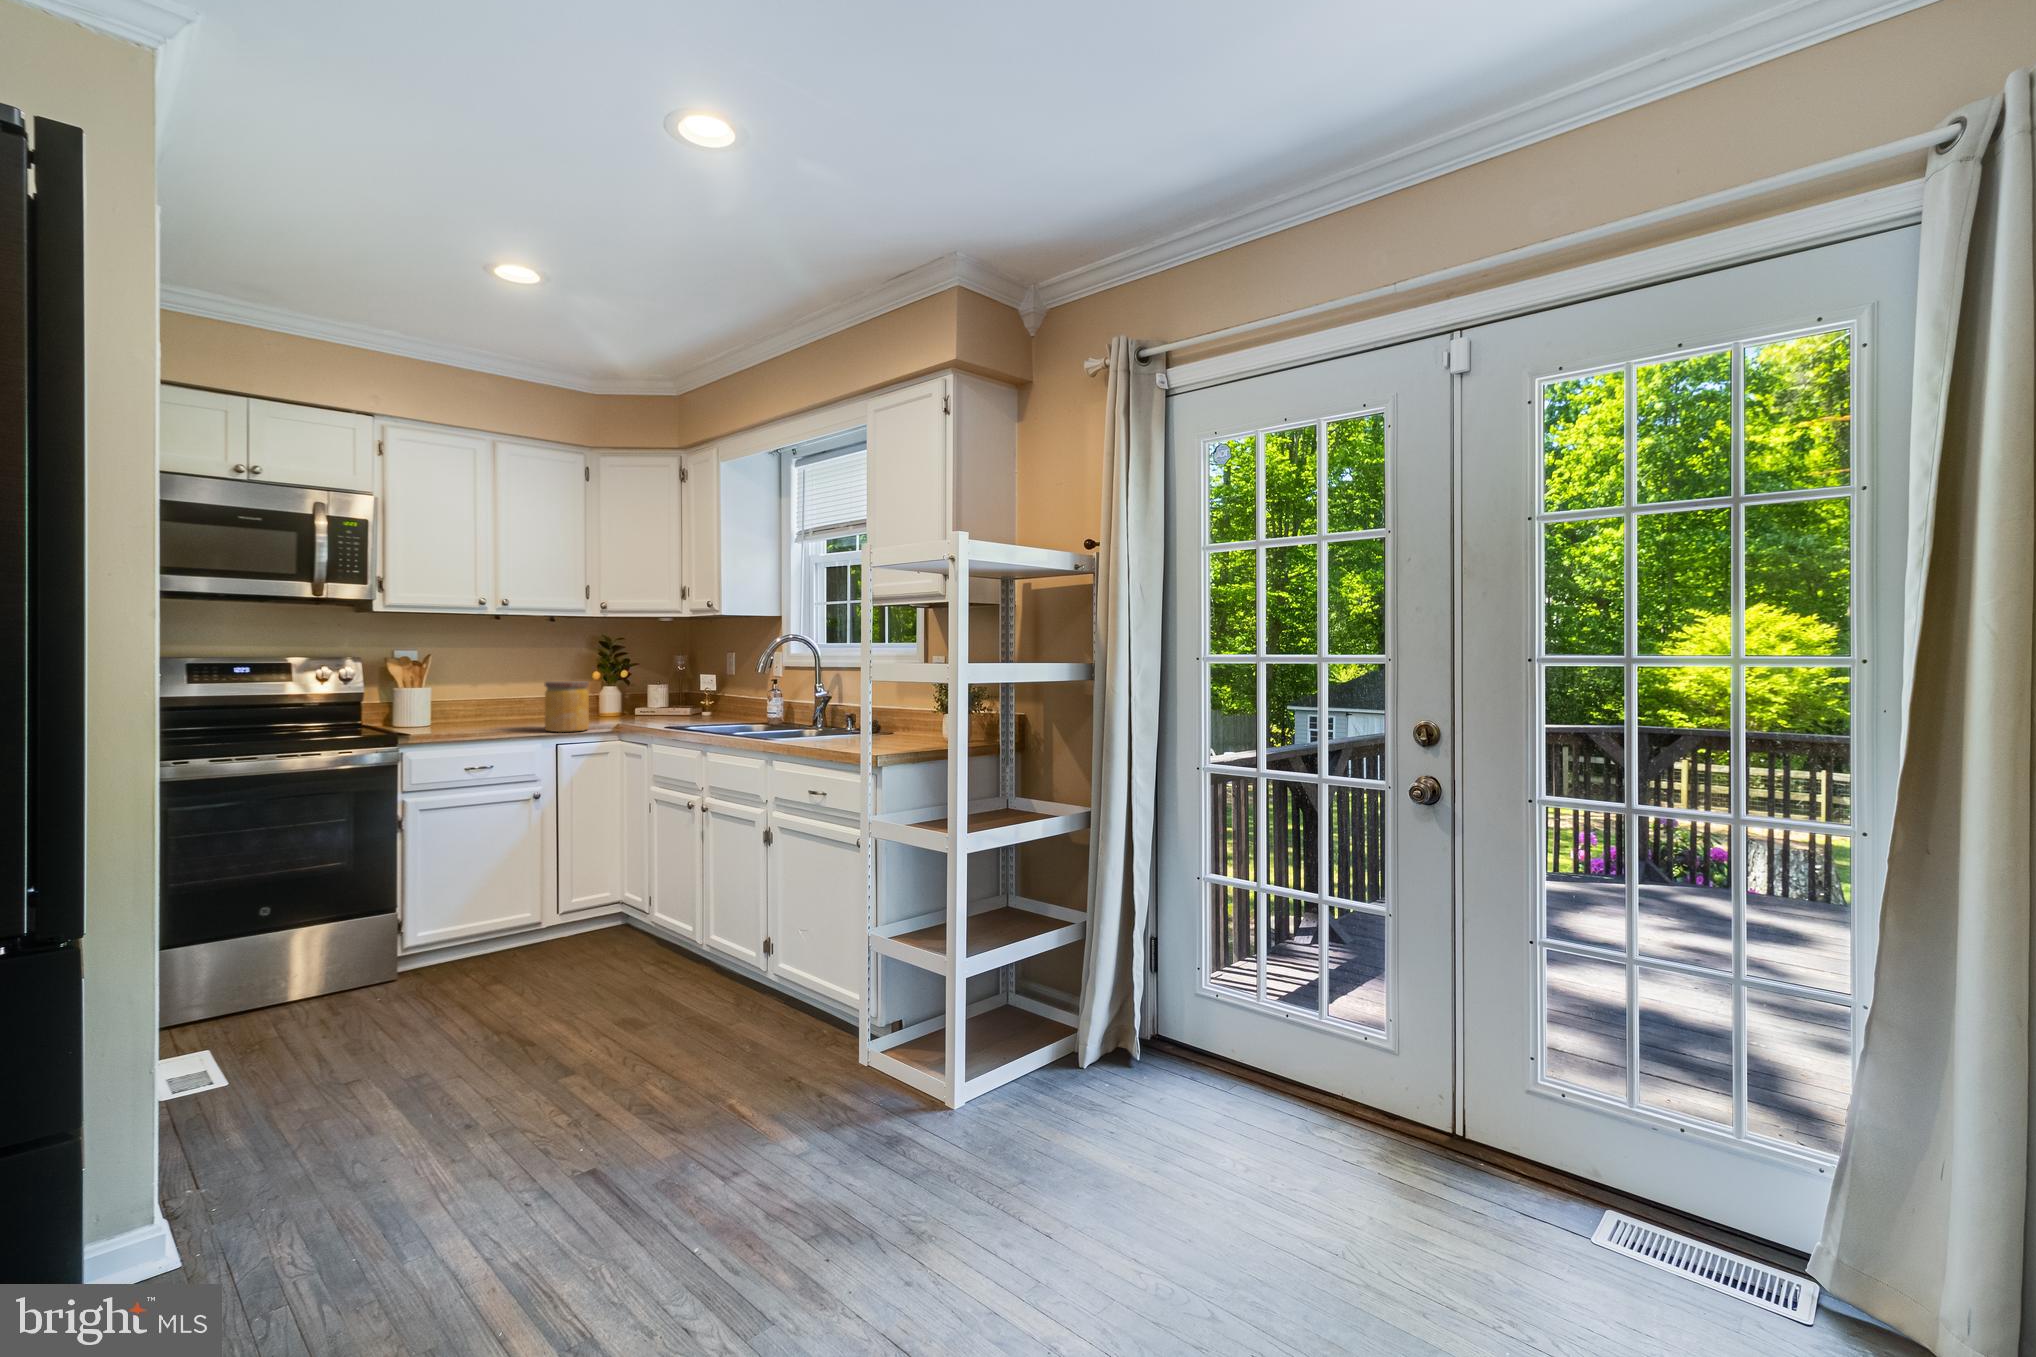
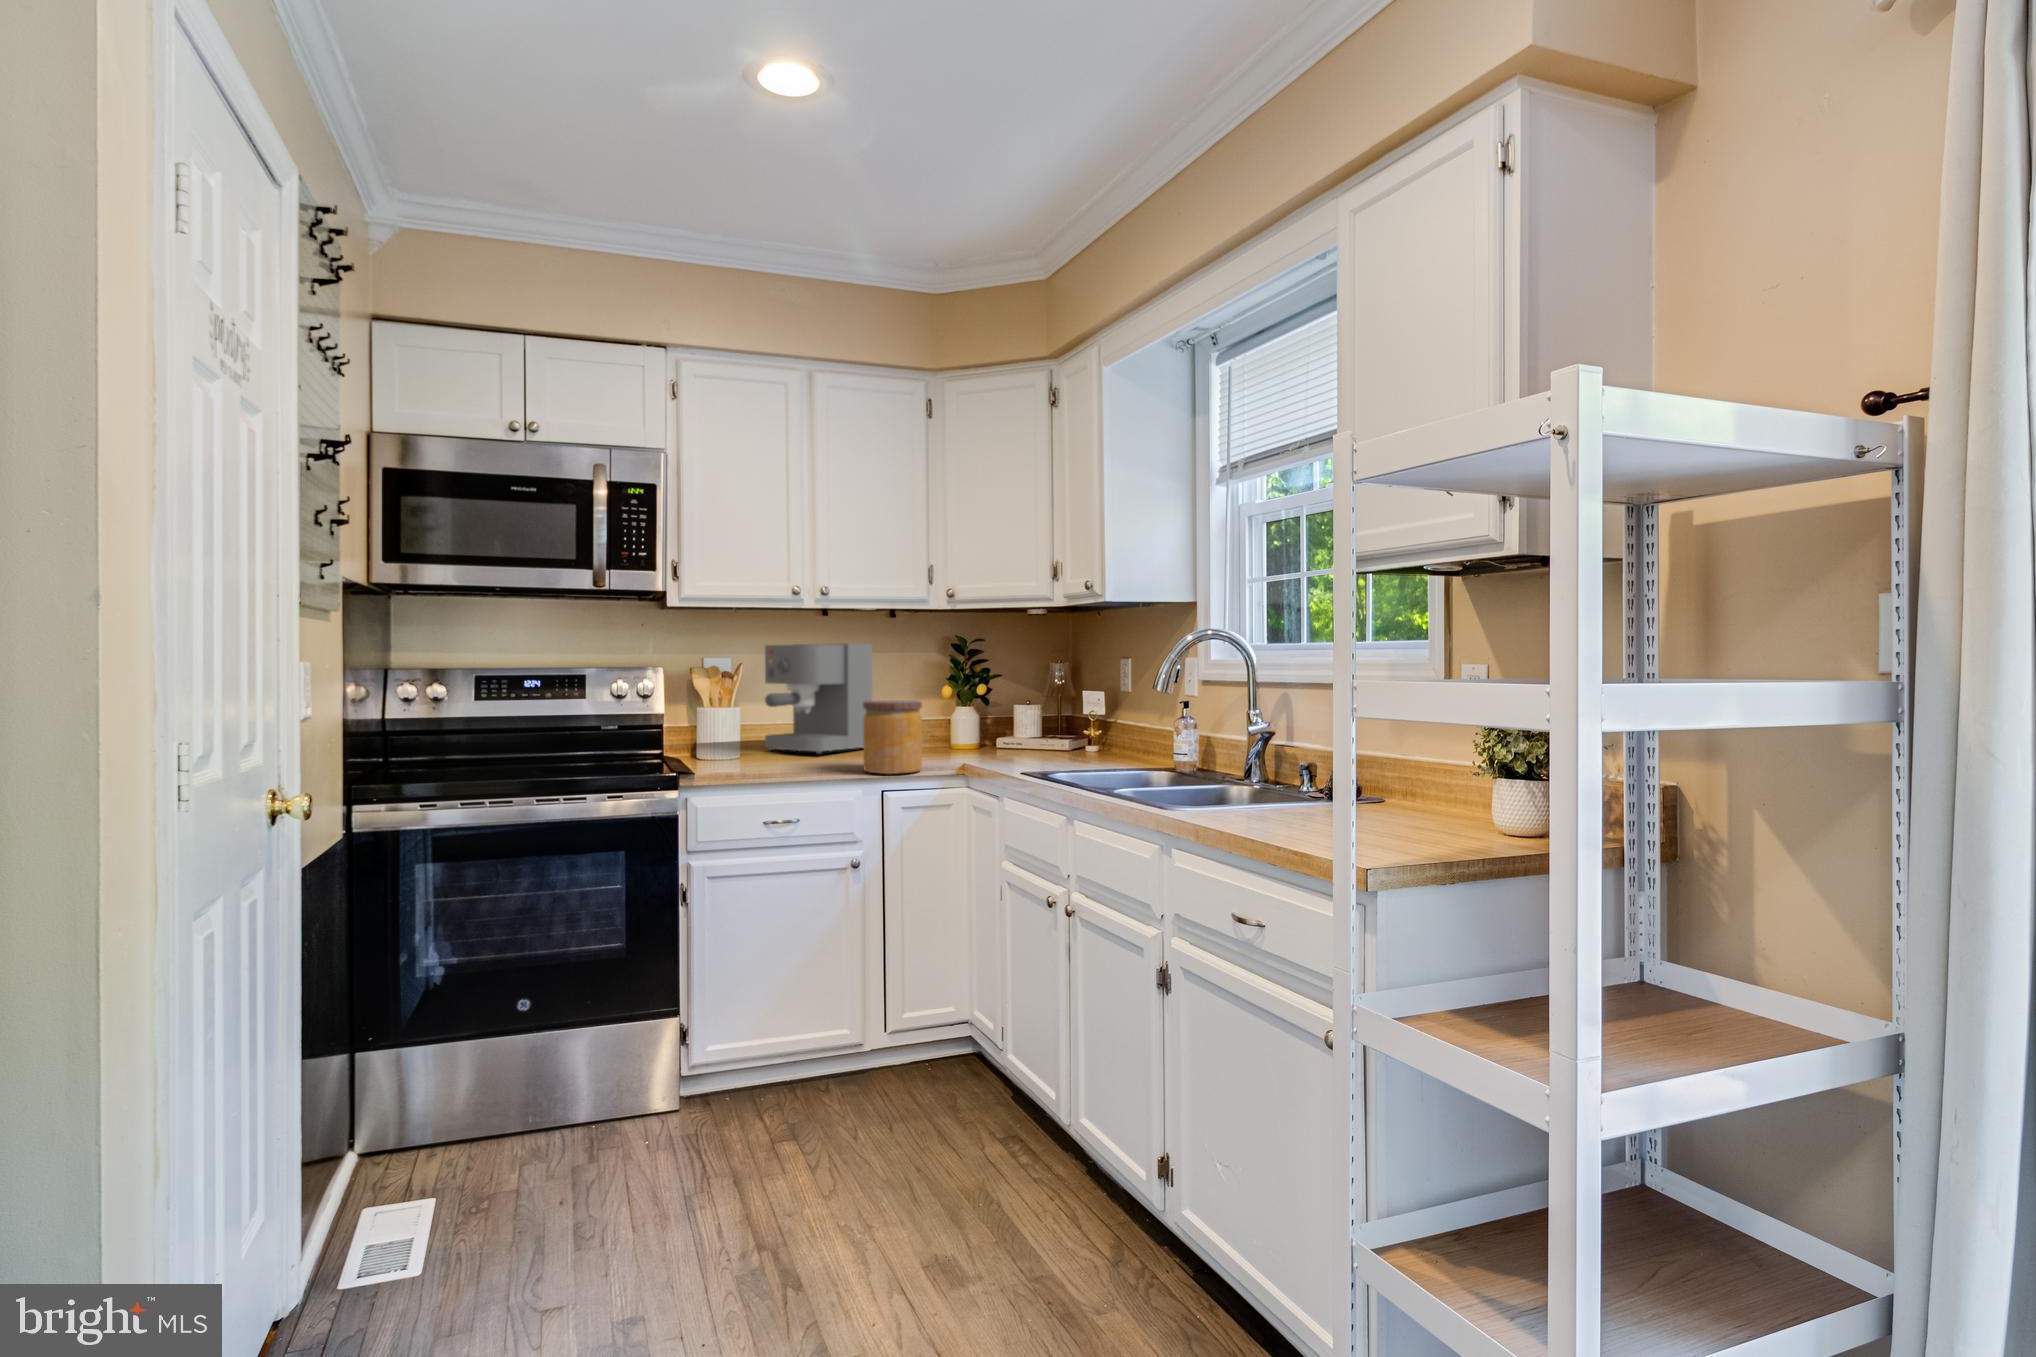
coffee maker: none [451,641,540,721] -> present [765,644,872,754]

